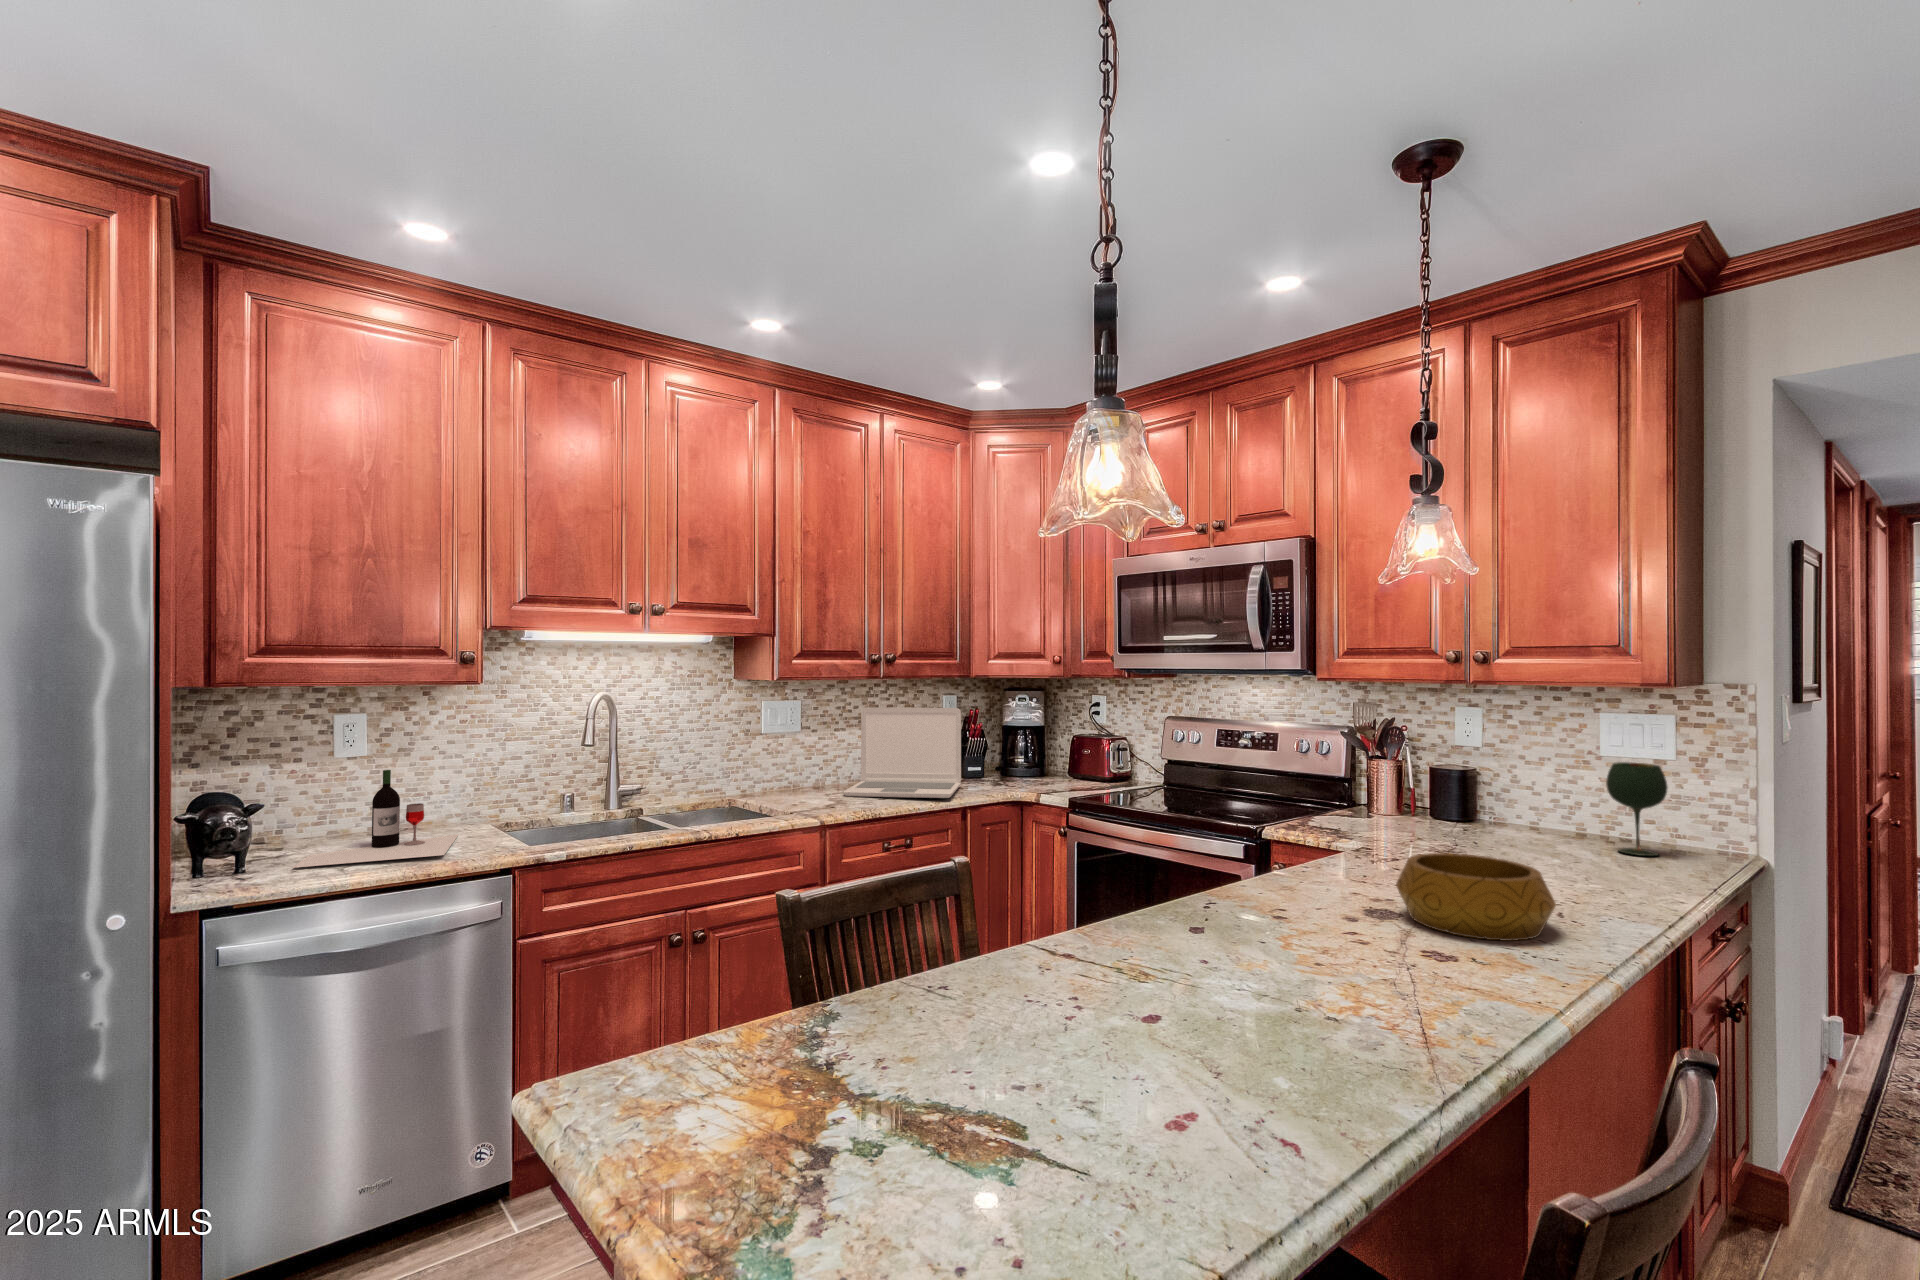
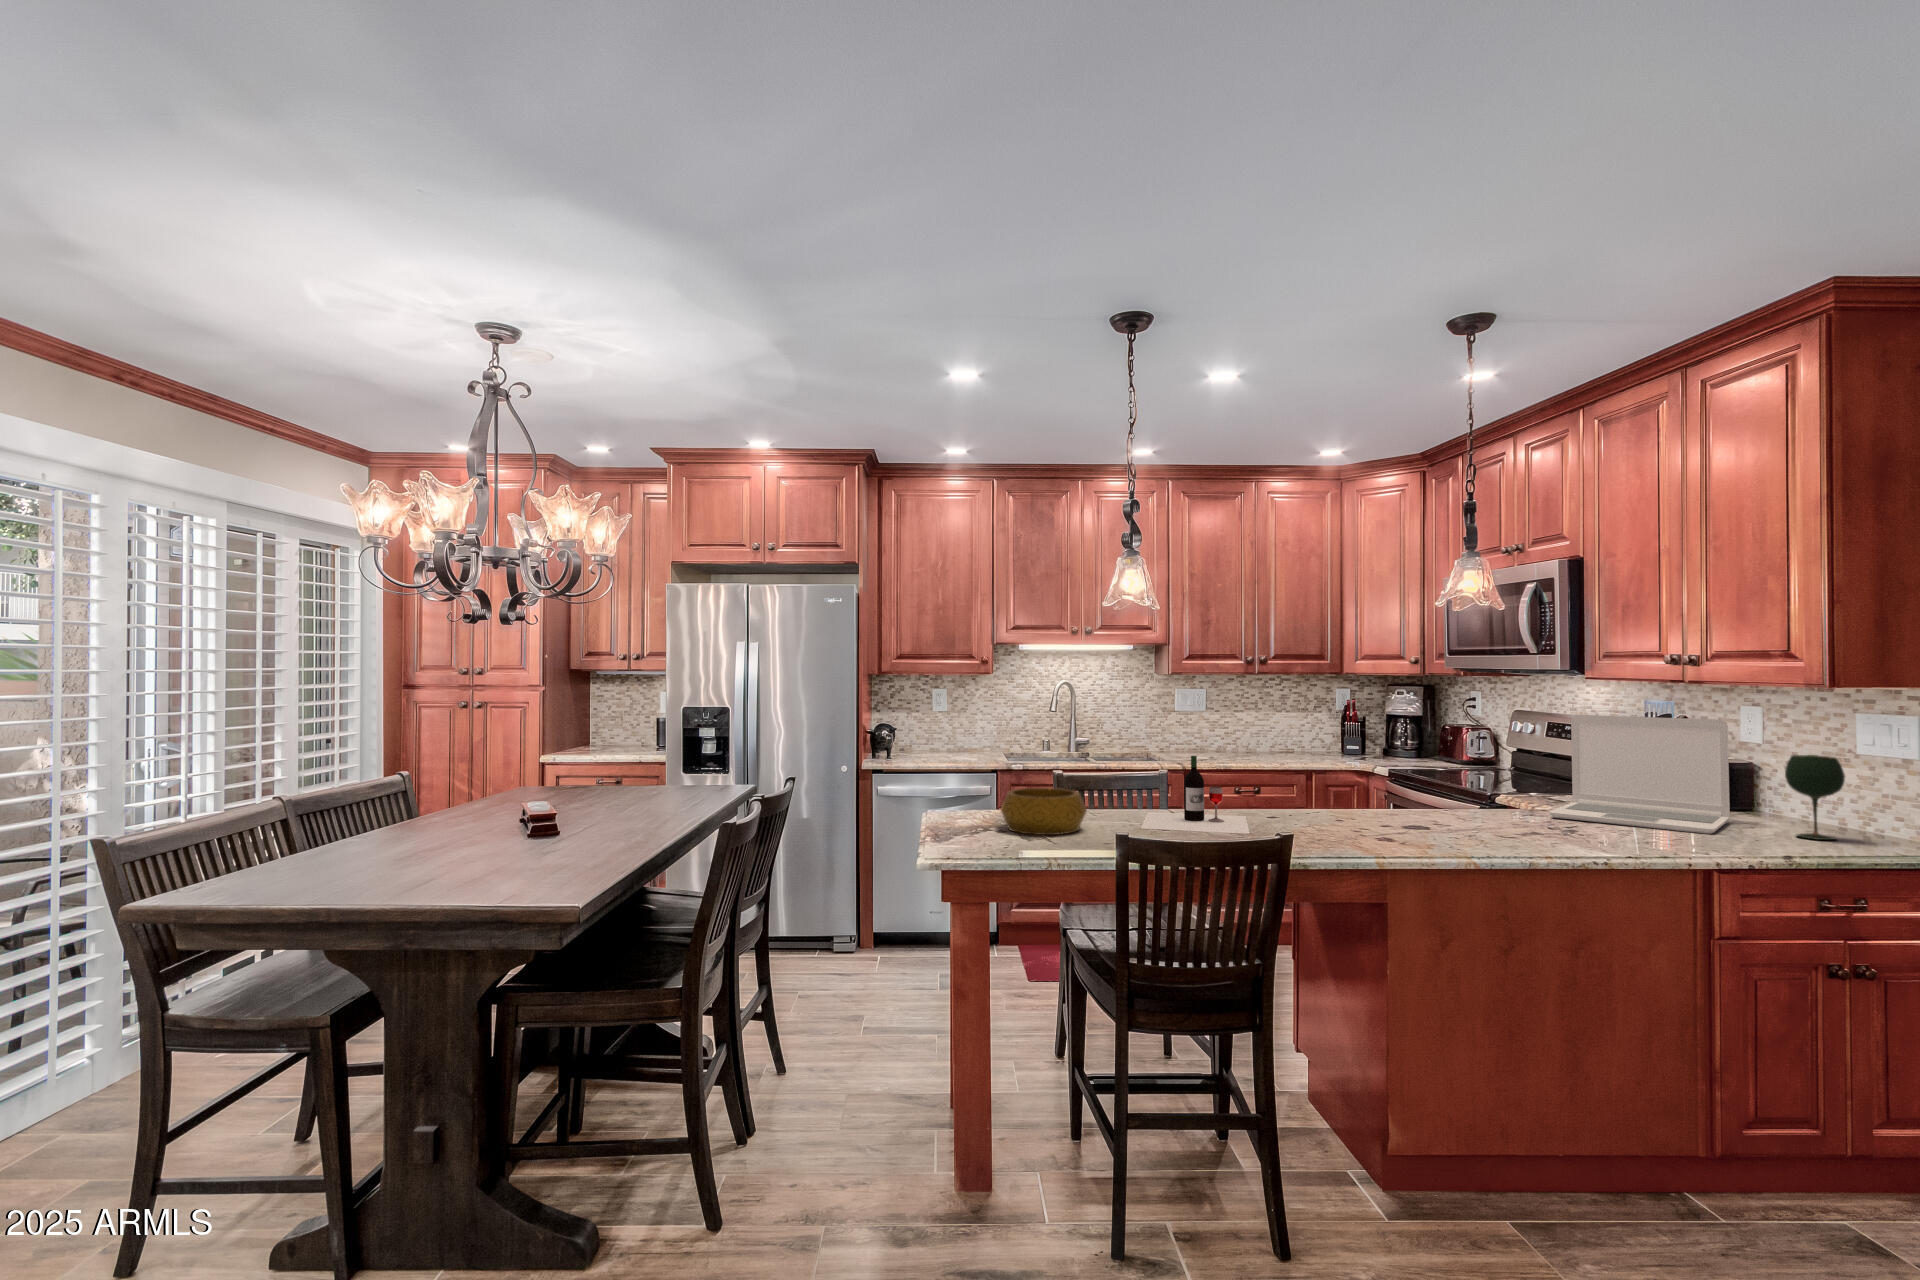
laptop: present [843,708,961,798] -> present [1549,715,1730,834]
wine bottle: present [293,770,459,868] -> present [1141,756,1250,833]
decorative bowl: present [1396,853,1556,941] -> present [1001,788,1087,835]

